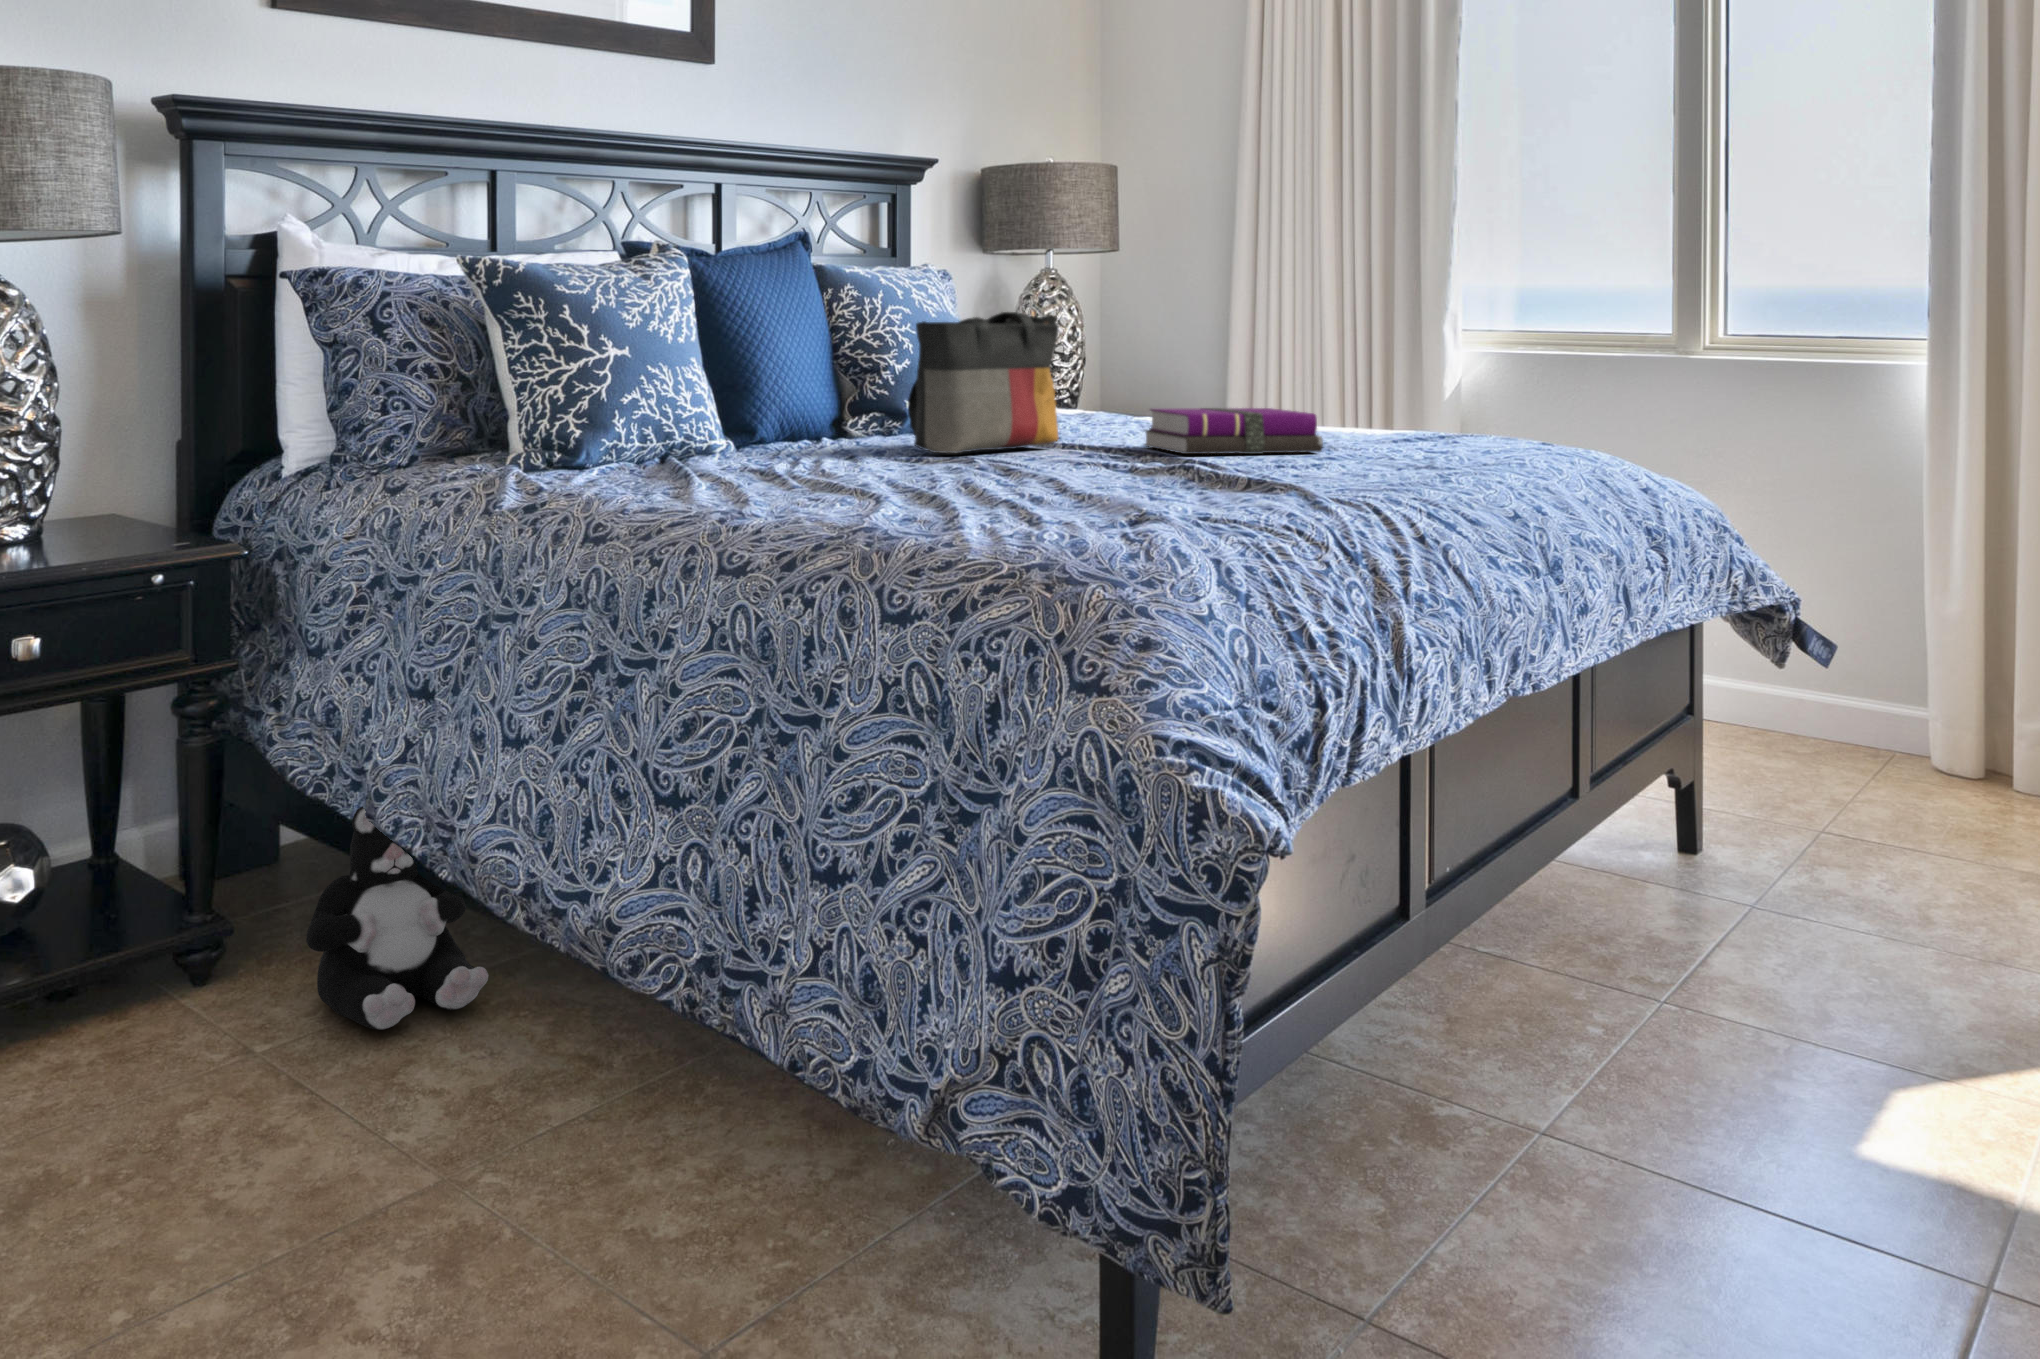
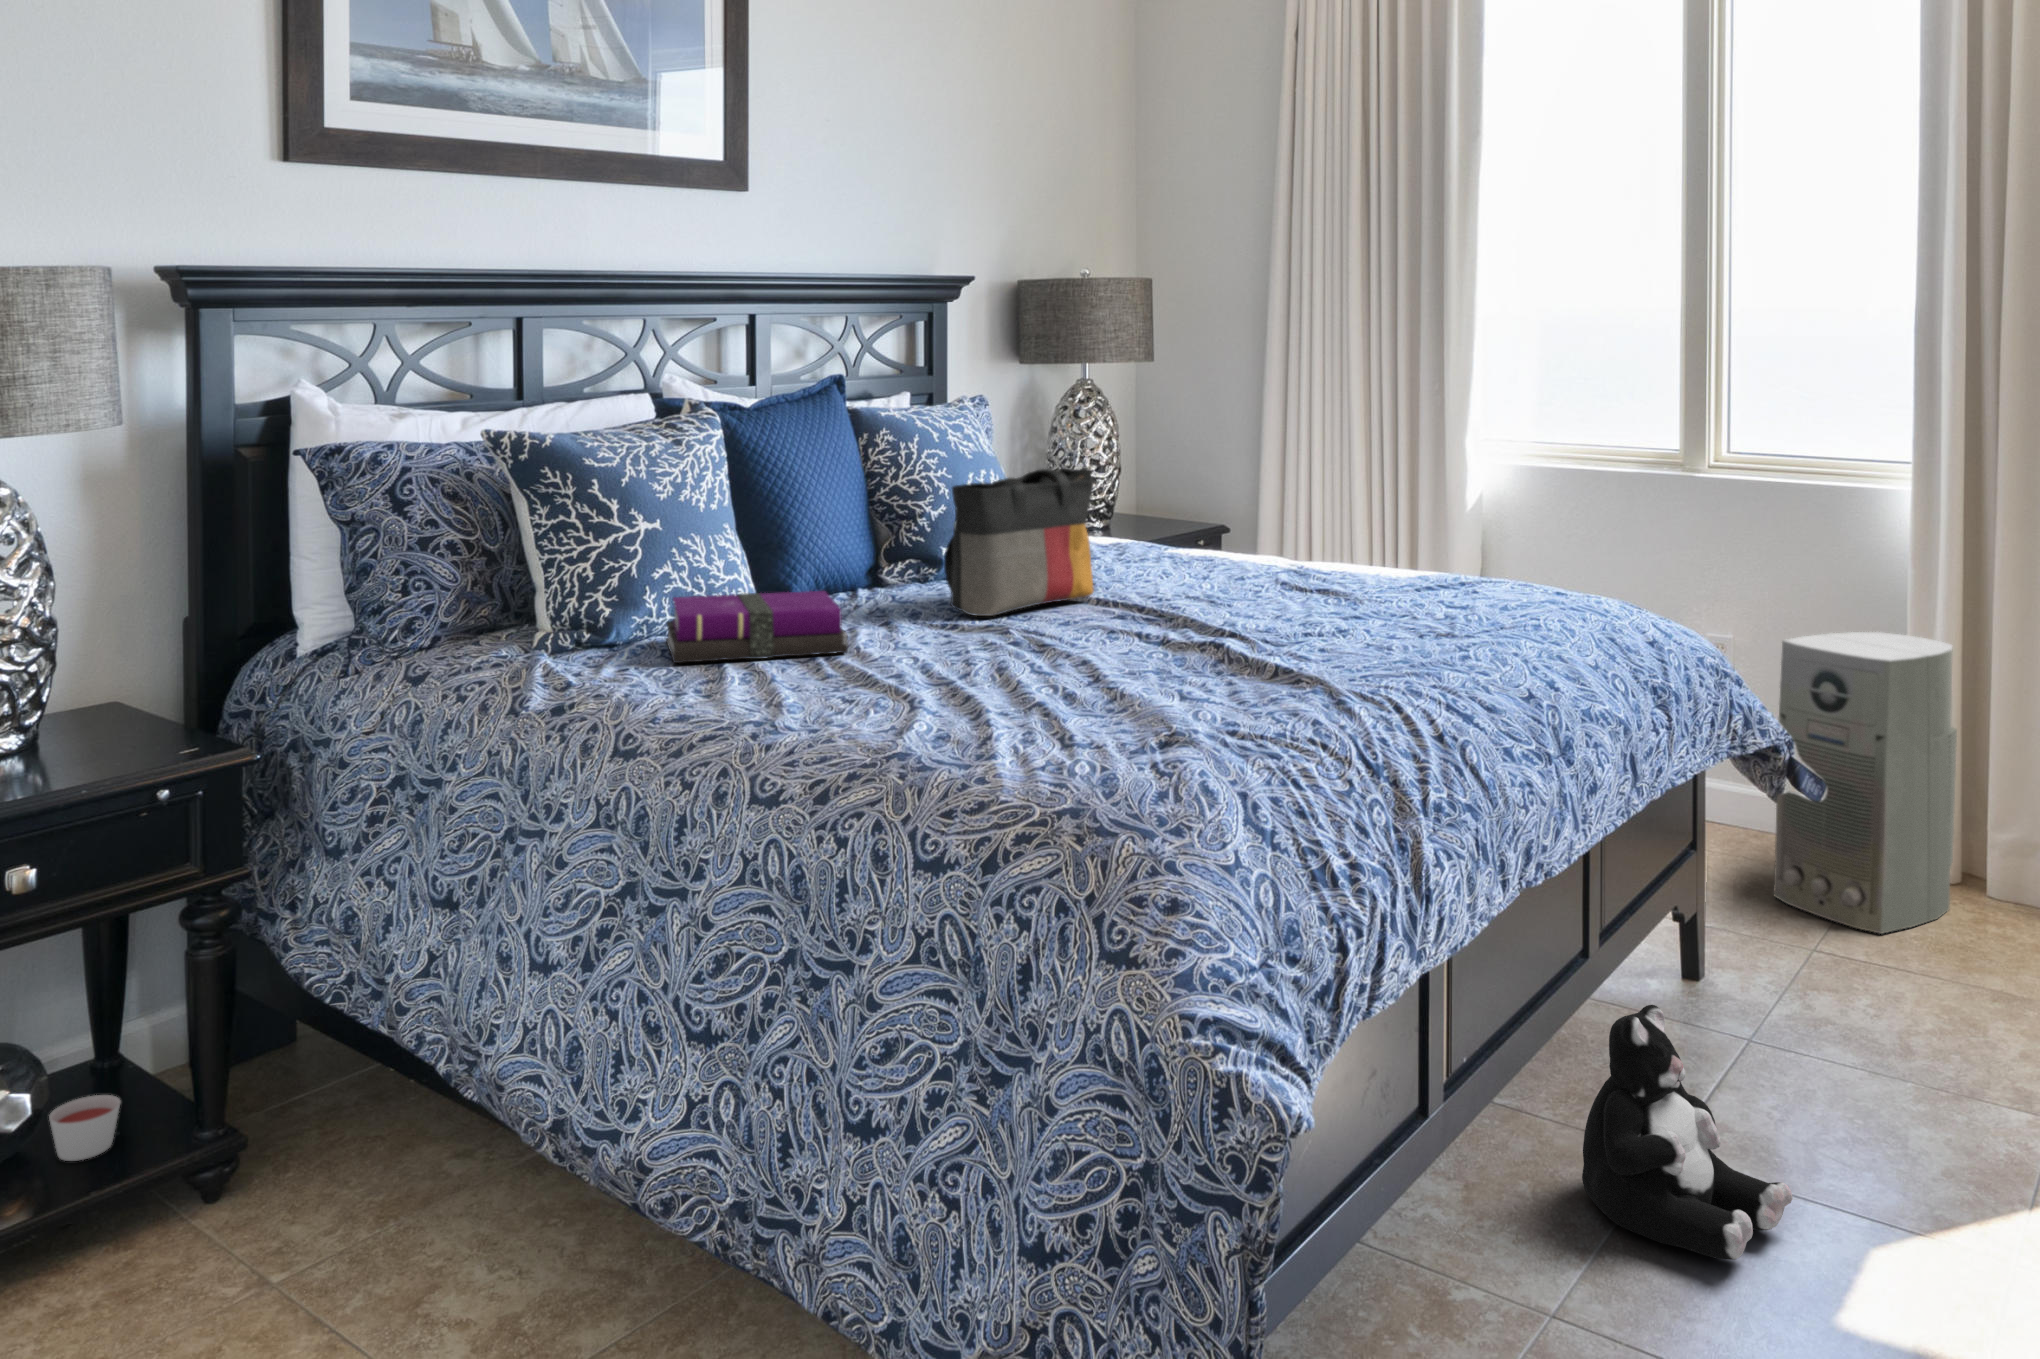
notebook: present [1145,408,1323,454] -> present [666,591,848,663]
air purifier: none [1771,512,1976,818] -> present [1773,632,1957,934]
plush toy: present [306,807,488,1030] -> present [1582,1005,1792,1260]
candle: none [55,875,120,932] -> present [49,1095,120,1161]

